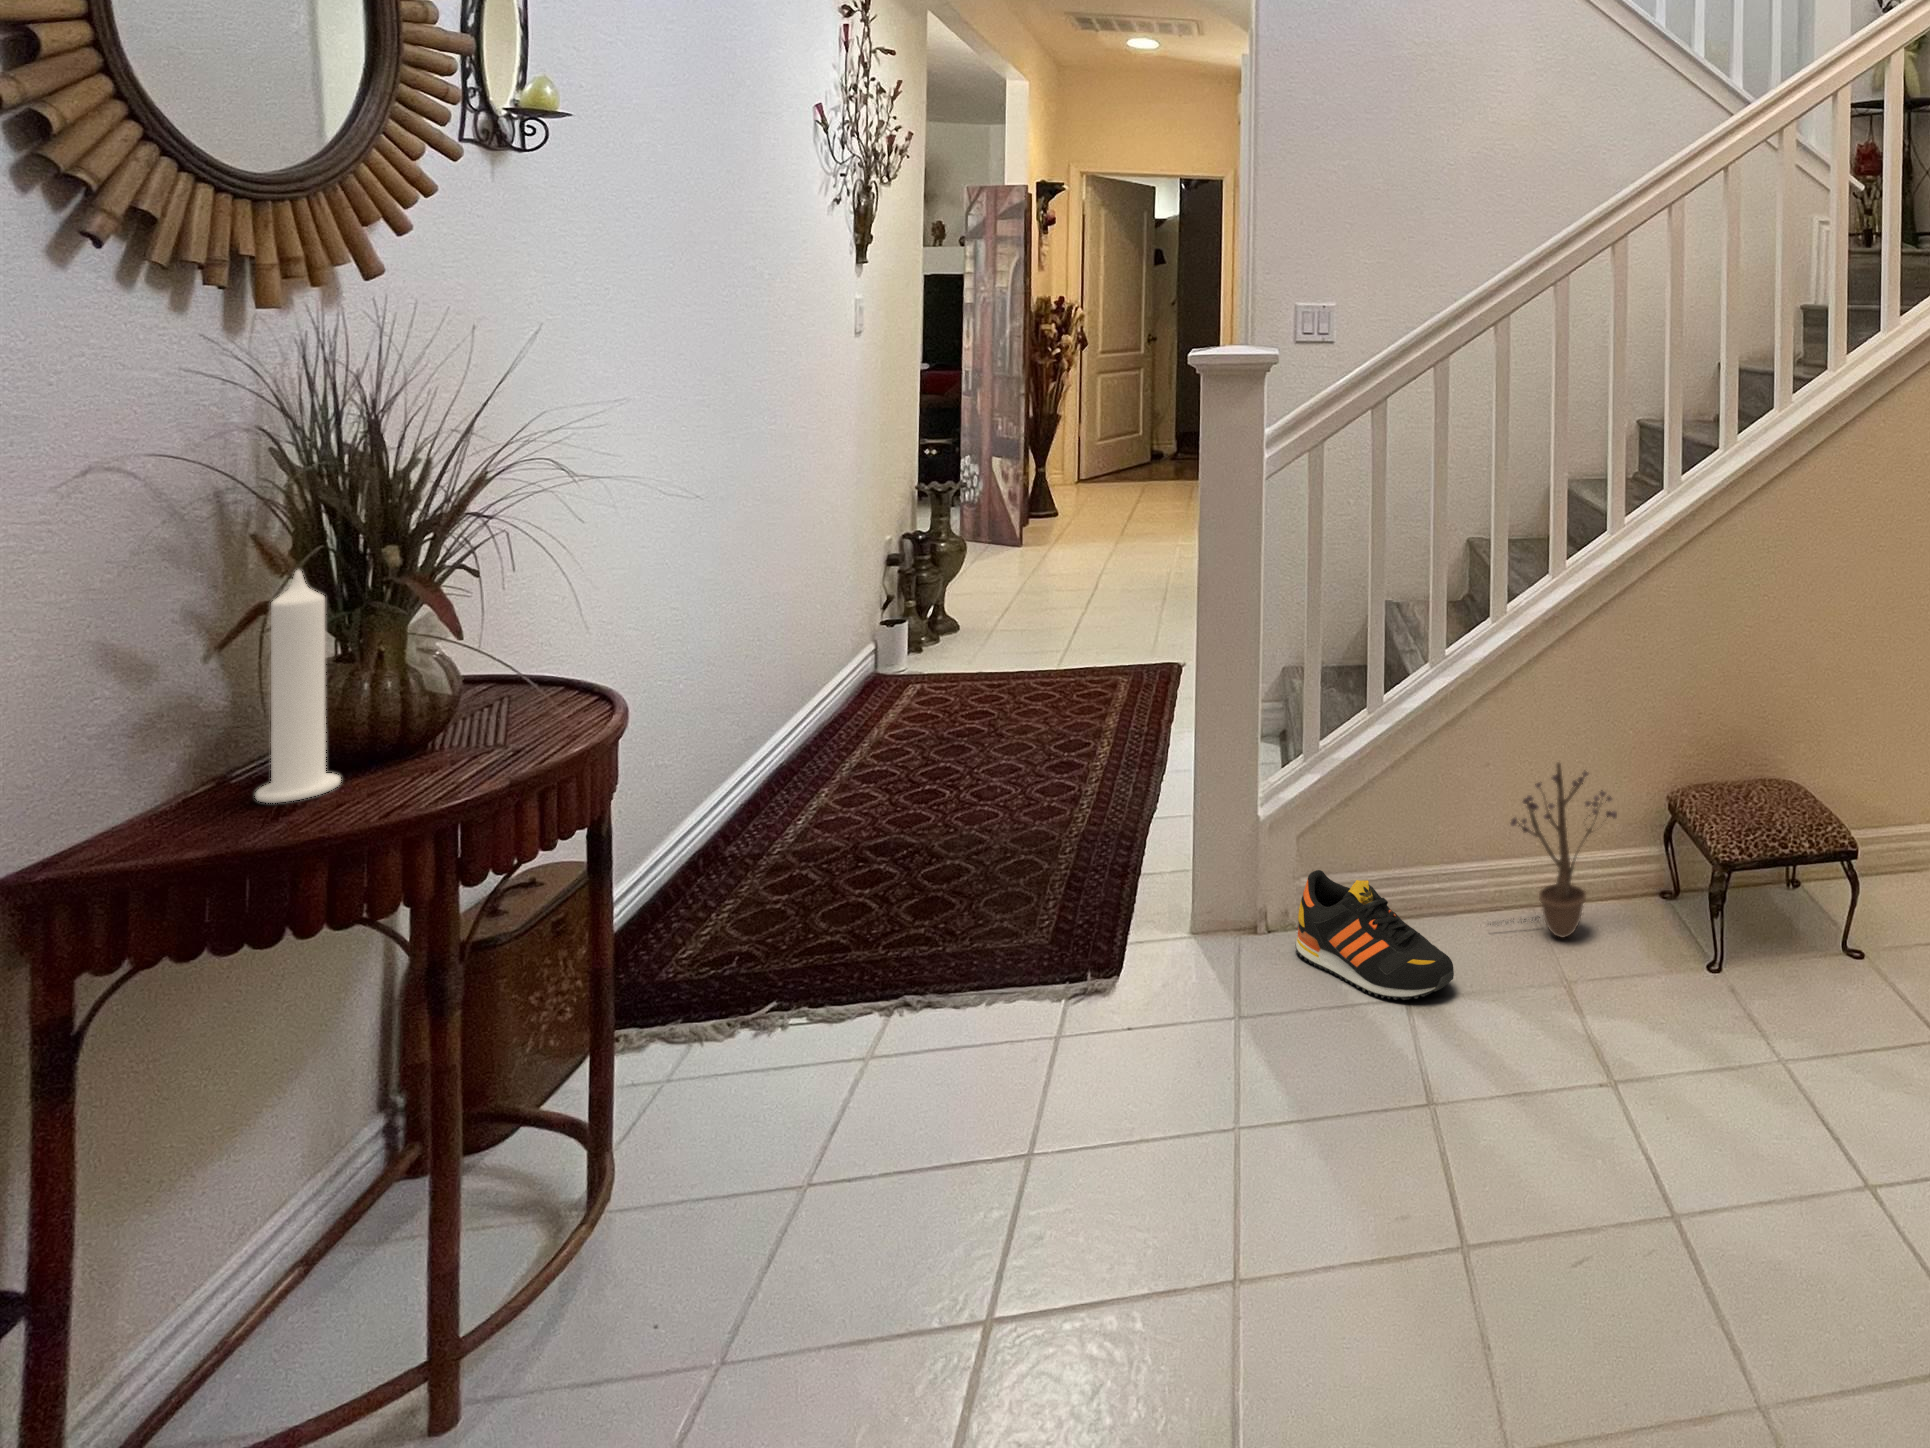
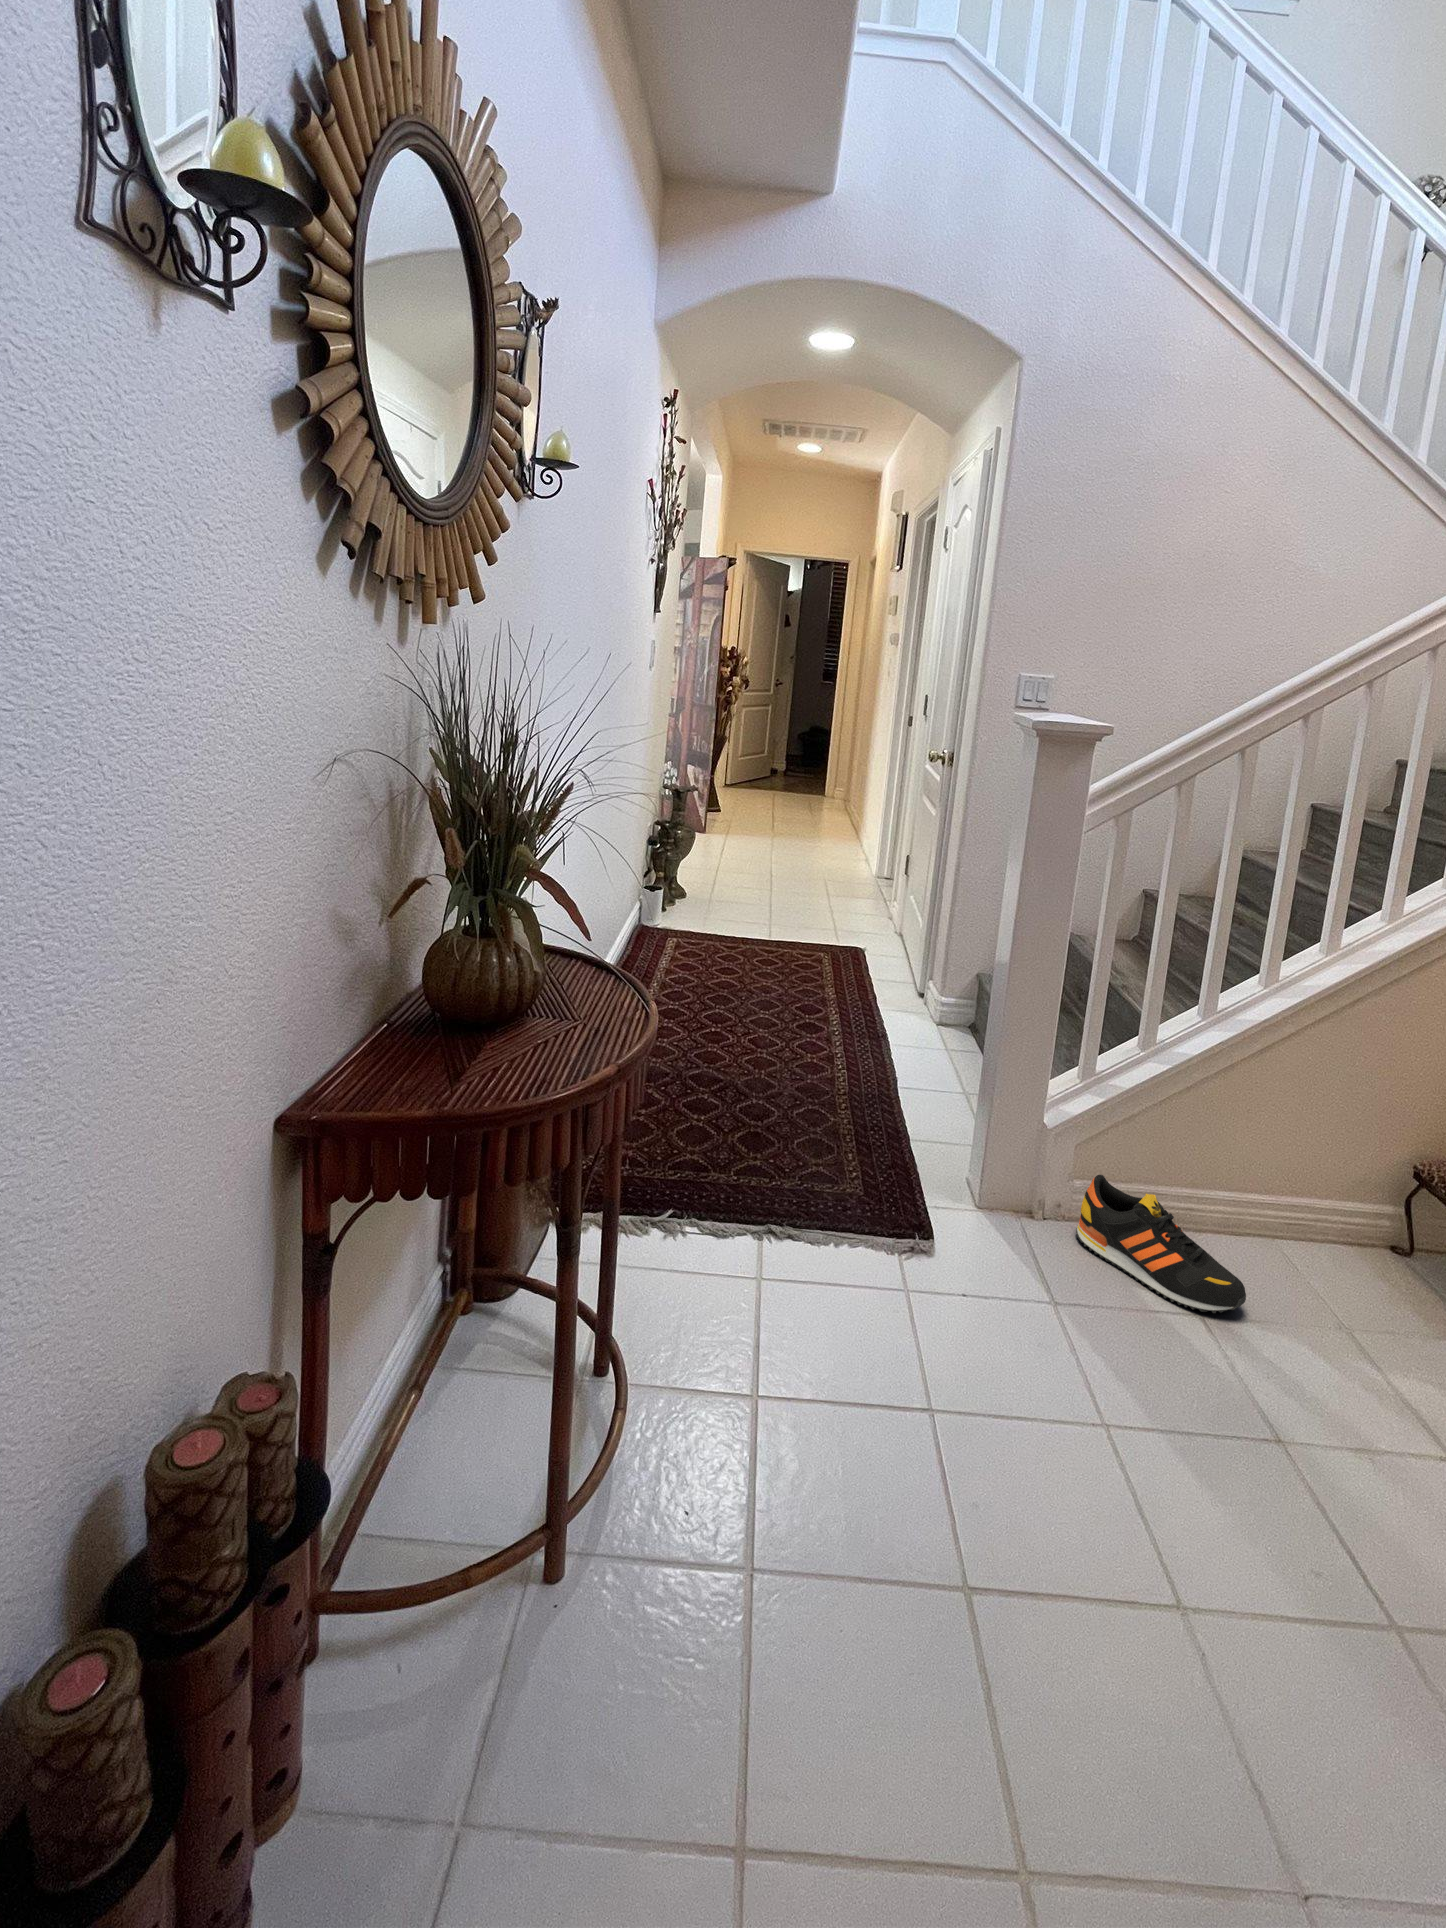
candle: present [255,570,341,803] -> none [428,867,488,1076]
decorative plant: present [1493,763,1617,938] -> none [1243,1118,1387,1270]

